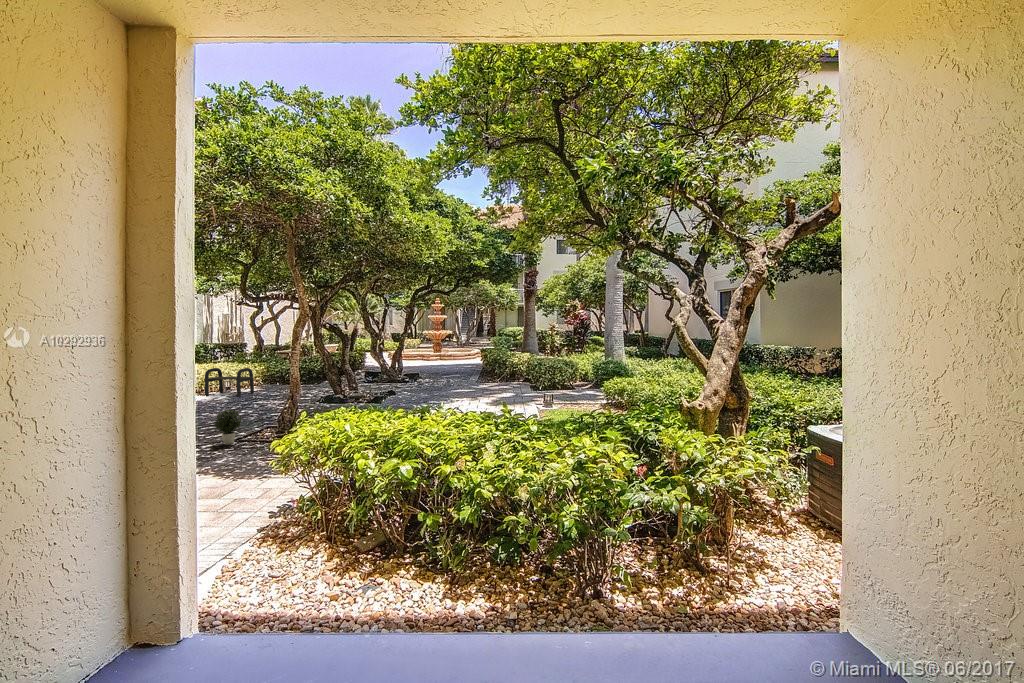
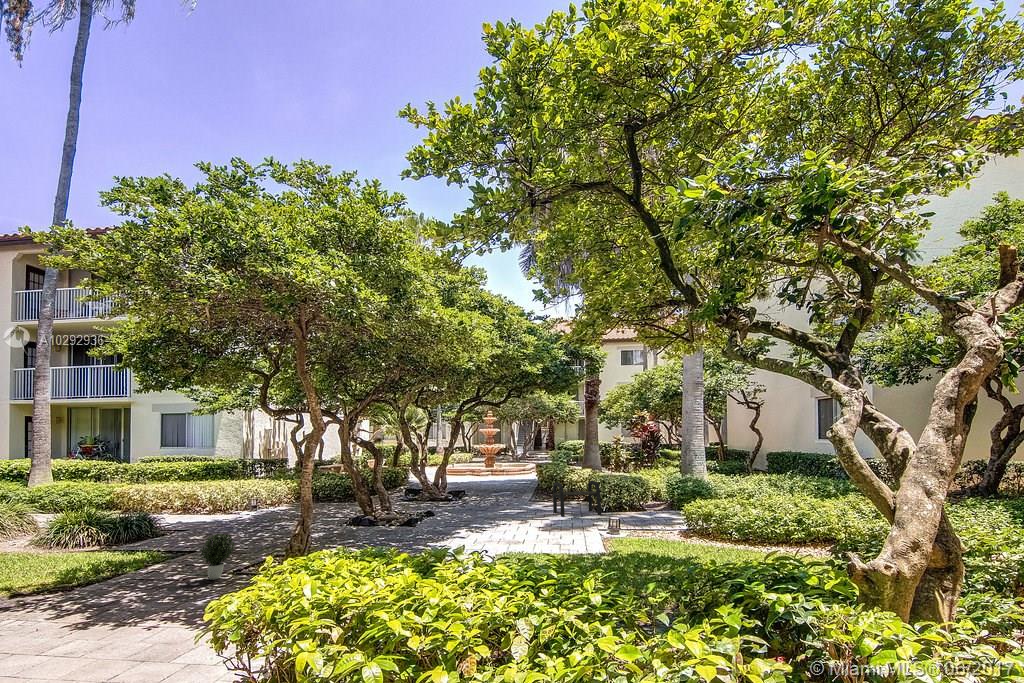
bench: present [205,368,254,397] -> present [553,481,601,517]

